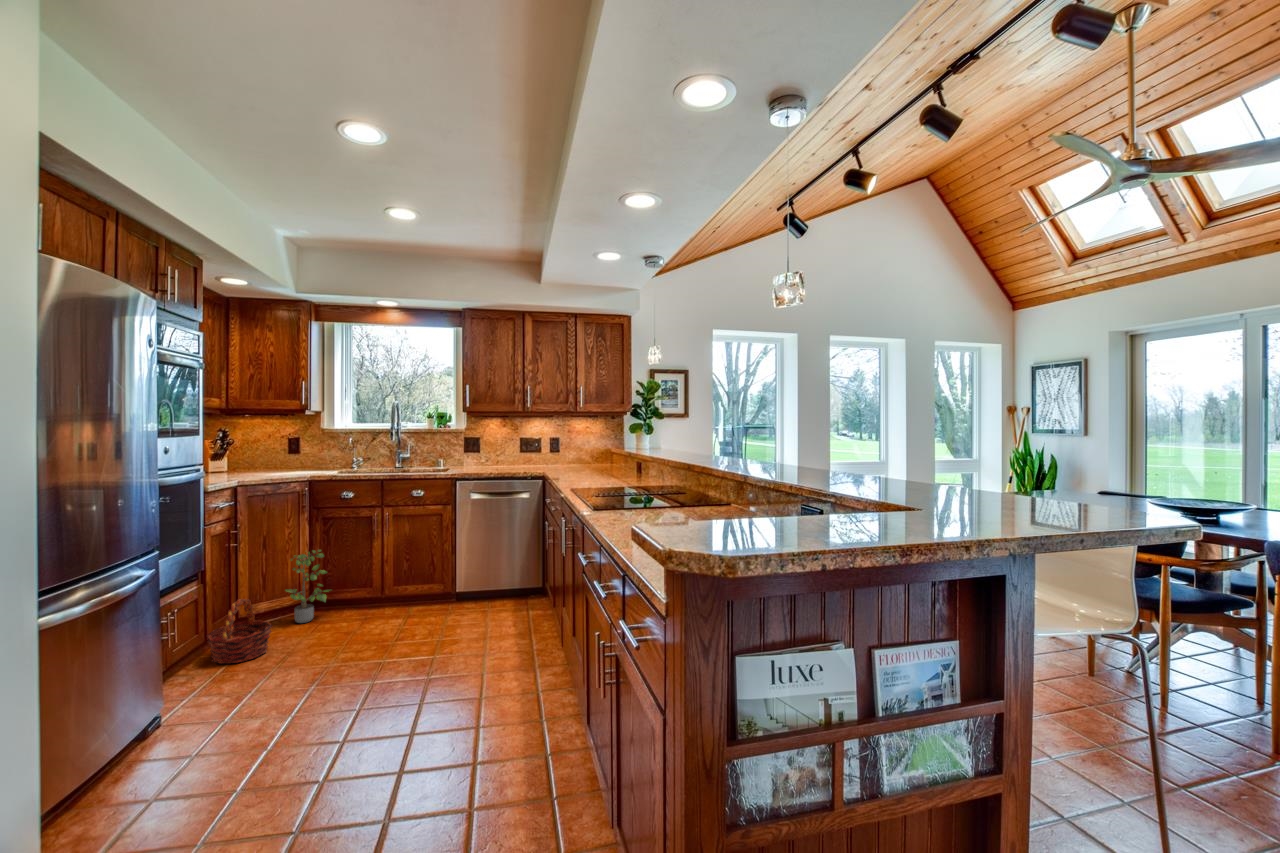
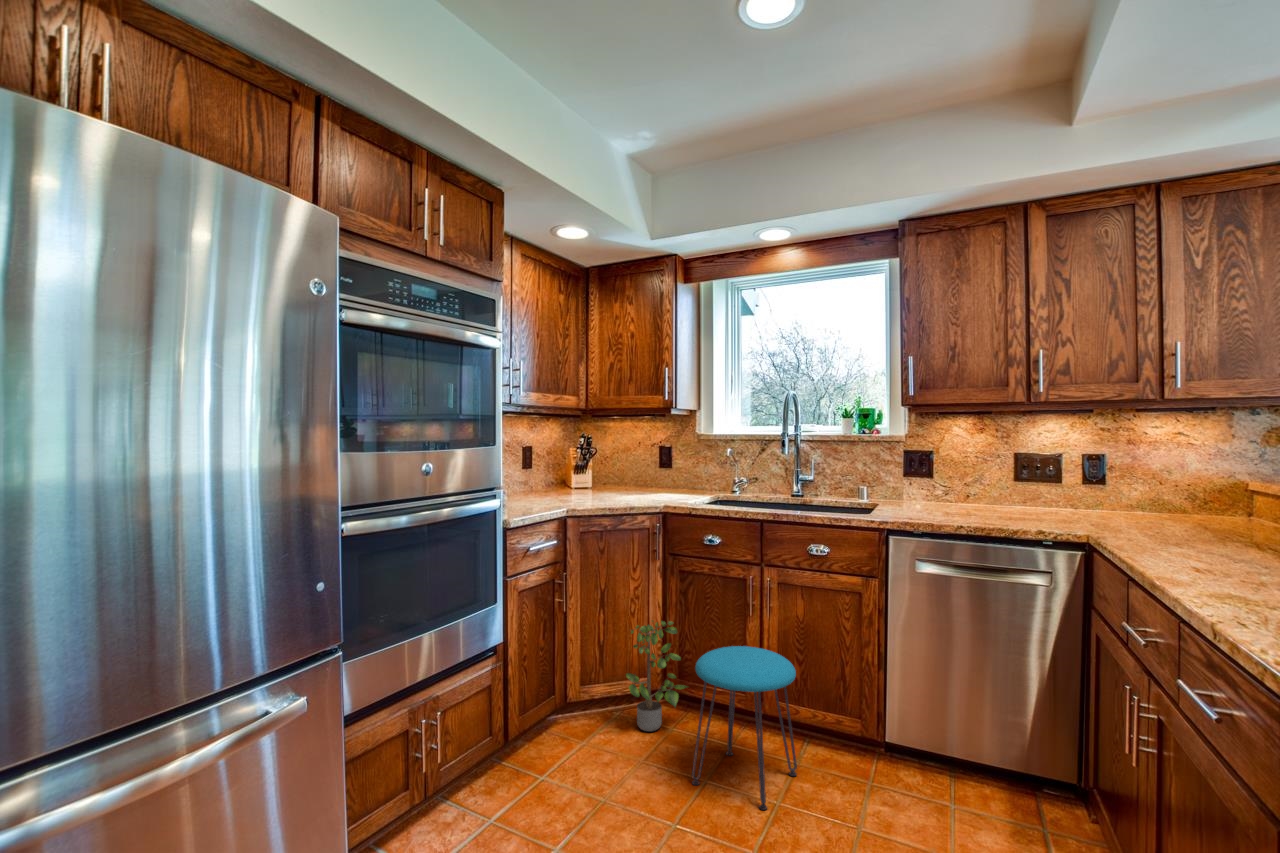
stool: none [346,552,410,635] -> present [692,646,797,810]
basket: present [207,599,272,664] -> none [510,688,590,791]

